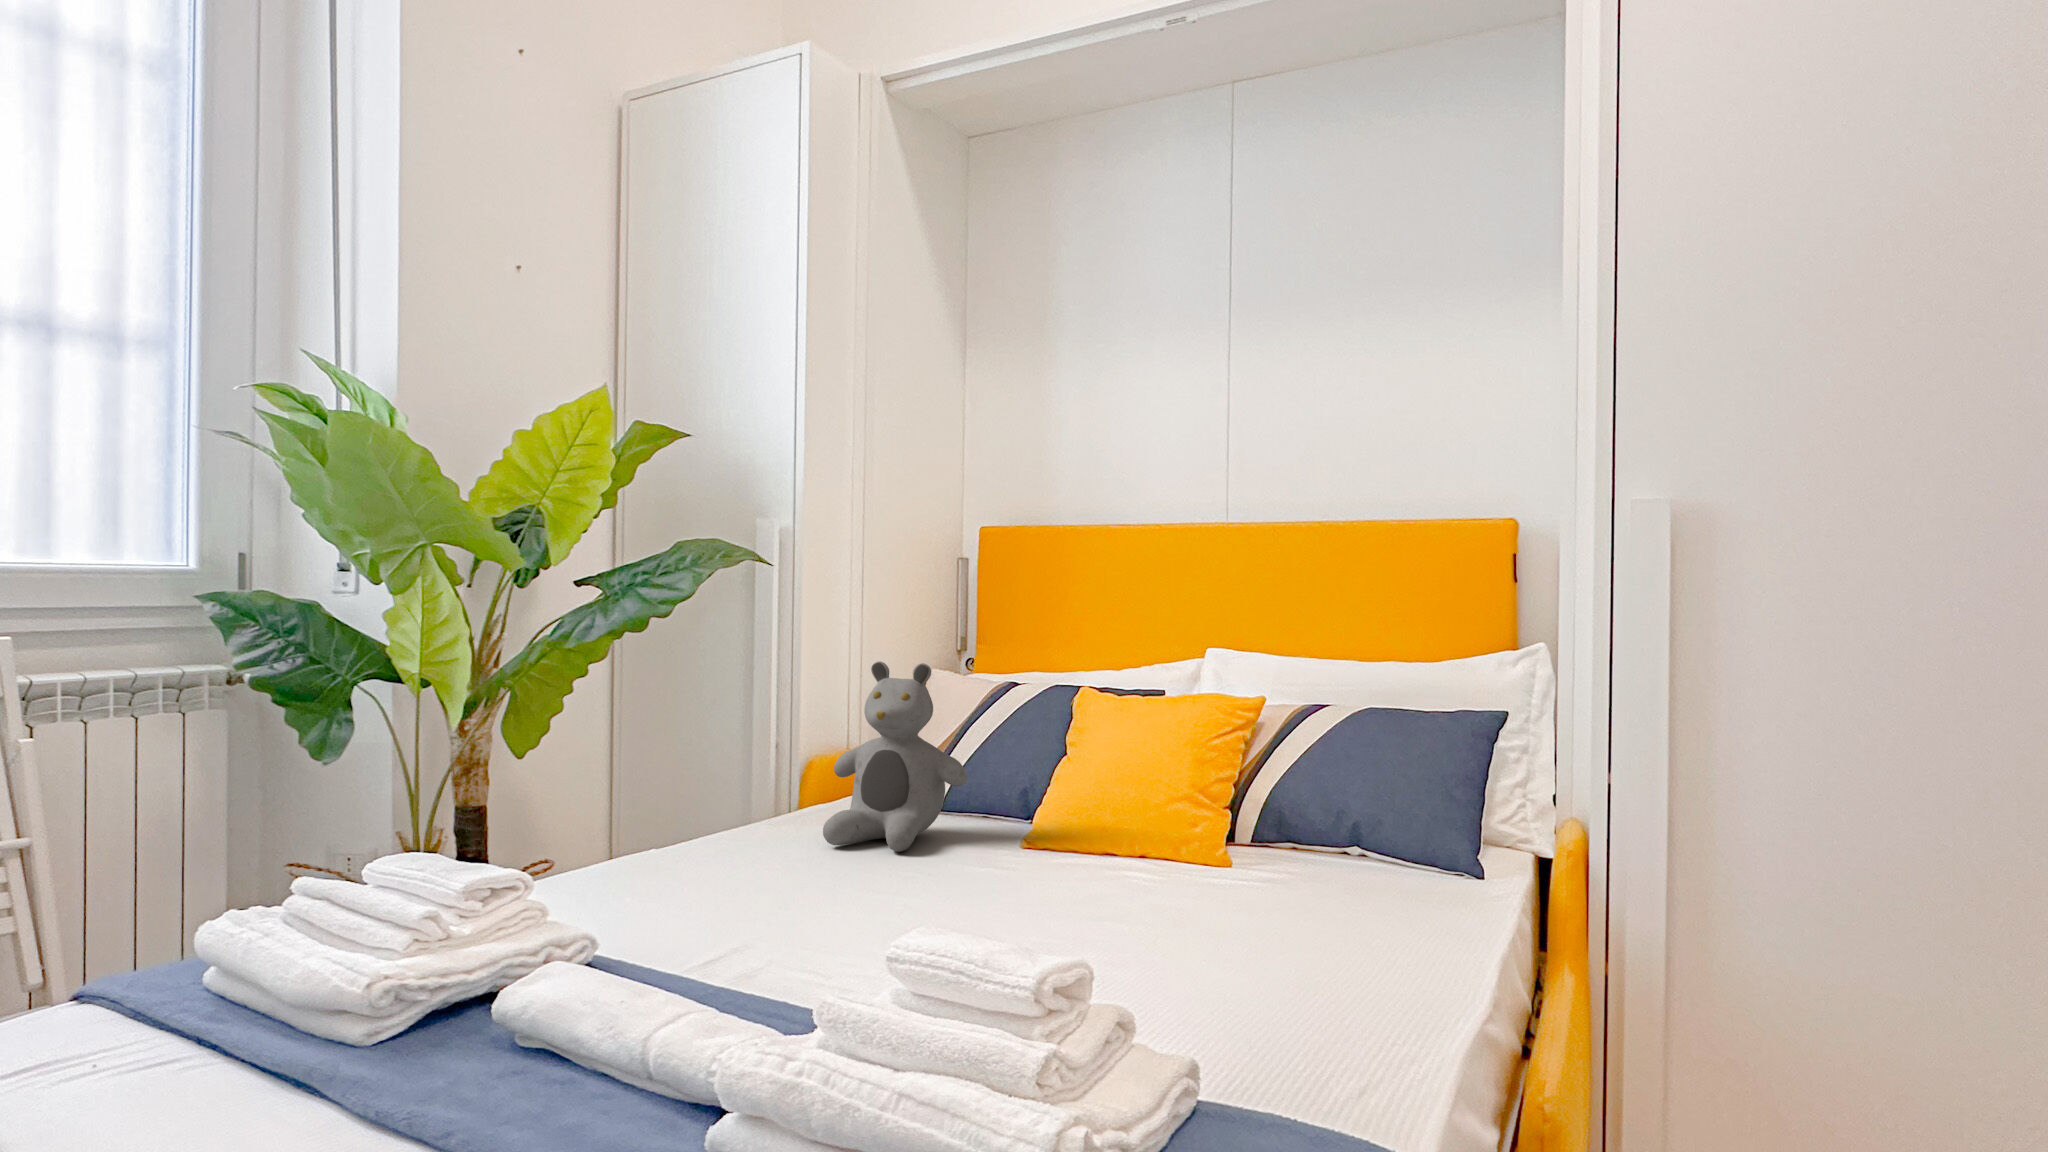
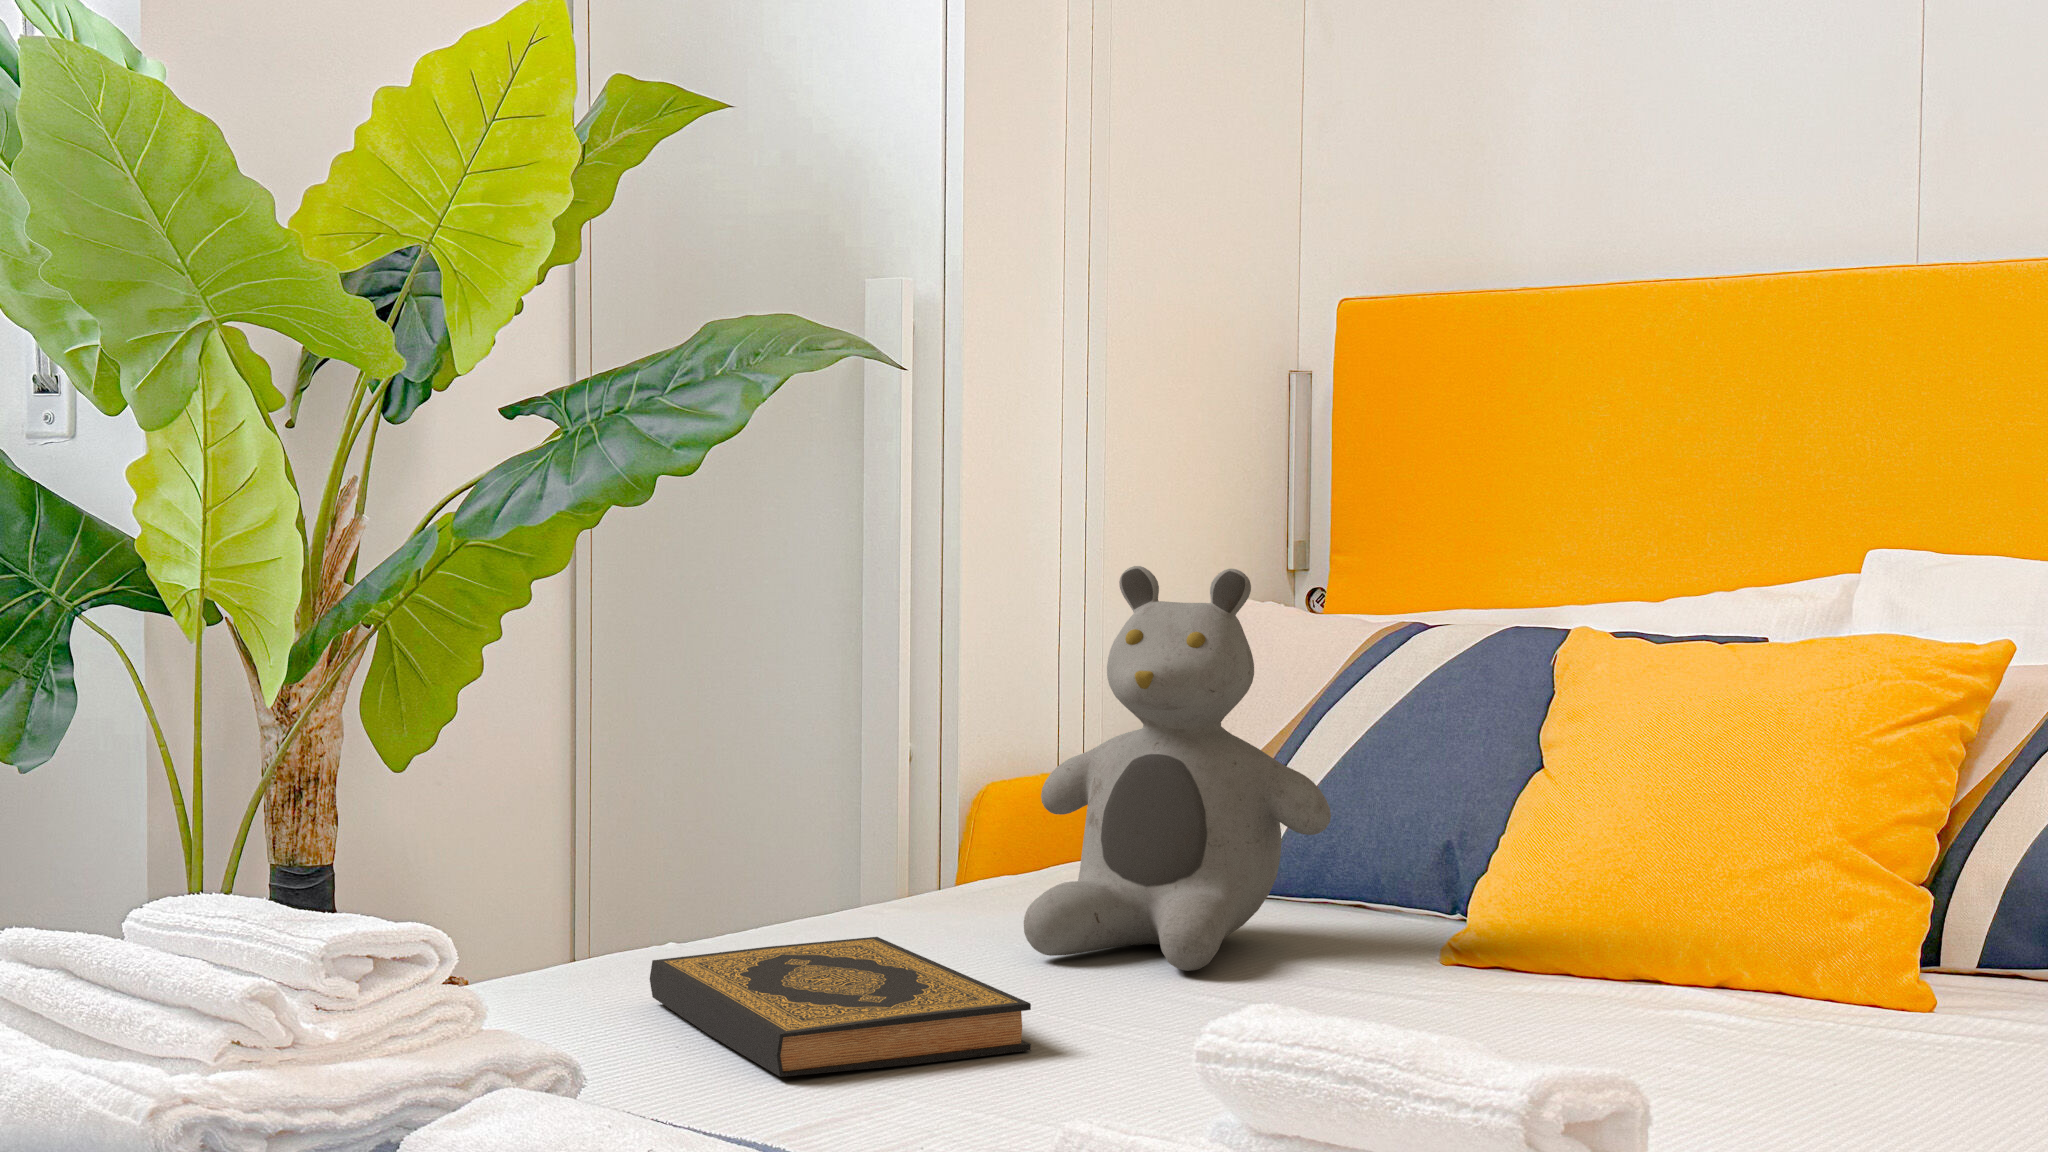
hardback book: none [640,839,820,909] -> present [650,937,1031,1077]

